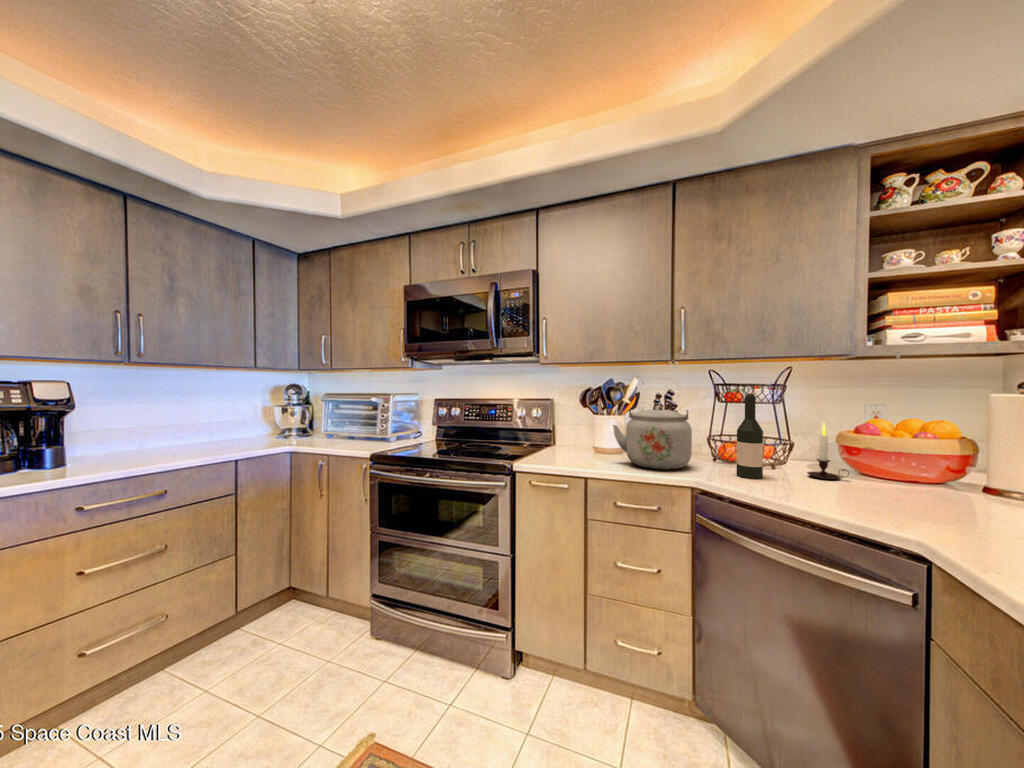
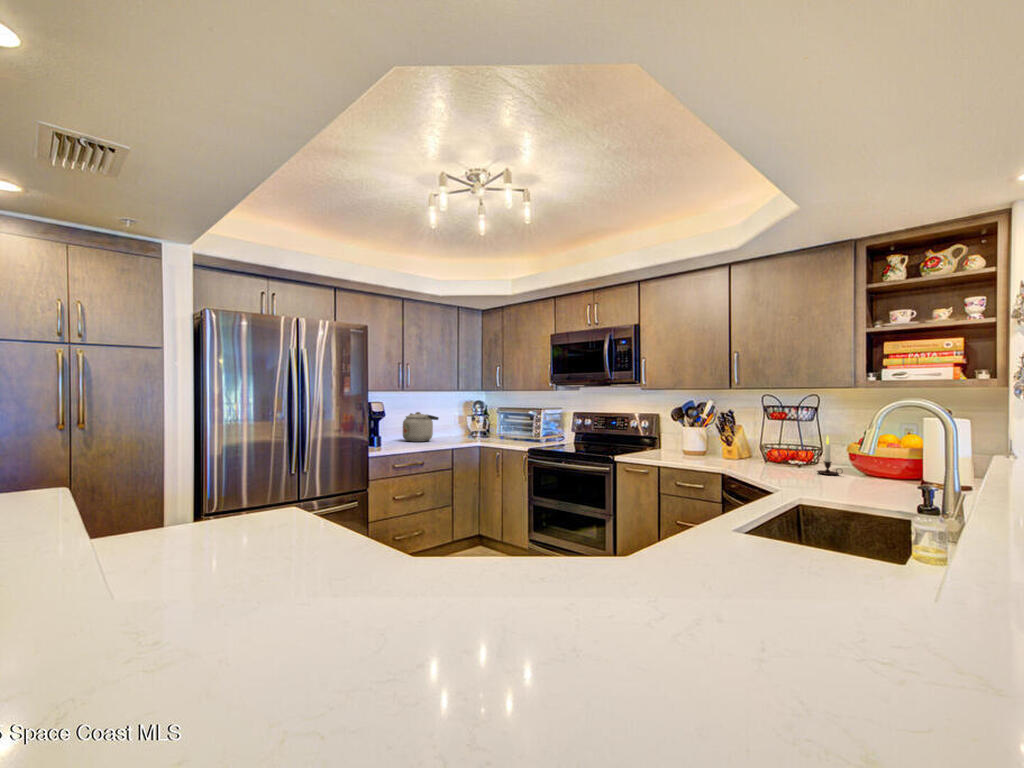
wine bottle: present [737,394,763,479] -> none [762,414,779,471]
kettle: present [613,405,692,469] -> present [403,412,439,442]

